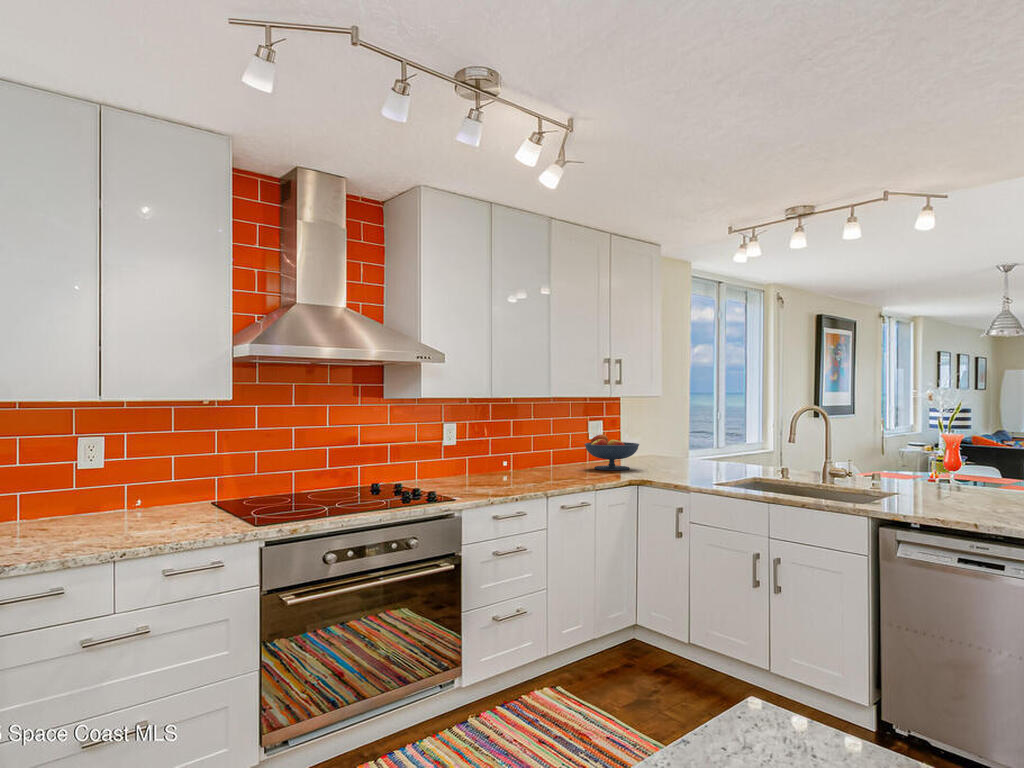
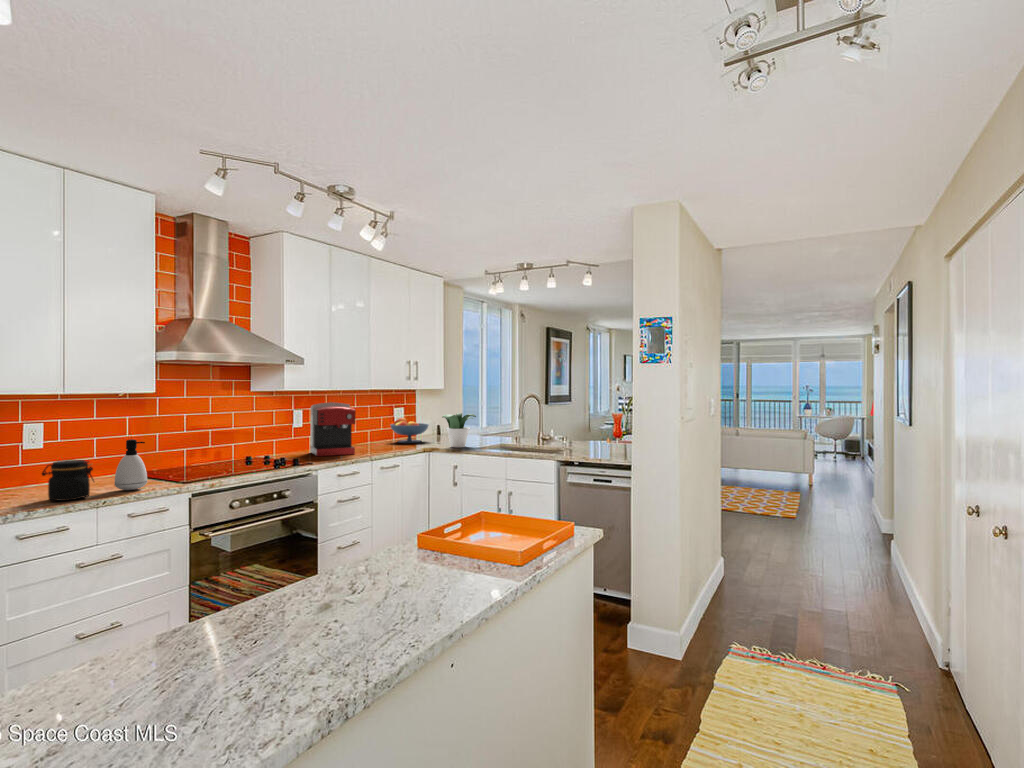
coffee maker: none [471,410,526,486] -> present [310,402,355,456]
potted plant: none [656,426,710,480] -> present [442,413,476,447]
soap dispenser: none [157,454,202,528] -> present [114,439,147,490]
jar: none [48,482,122,542] -> present [42,460,94,501]

